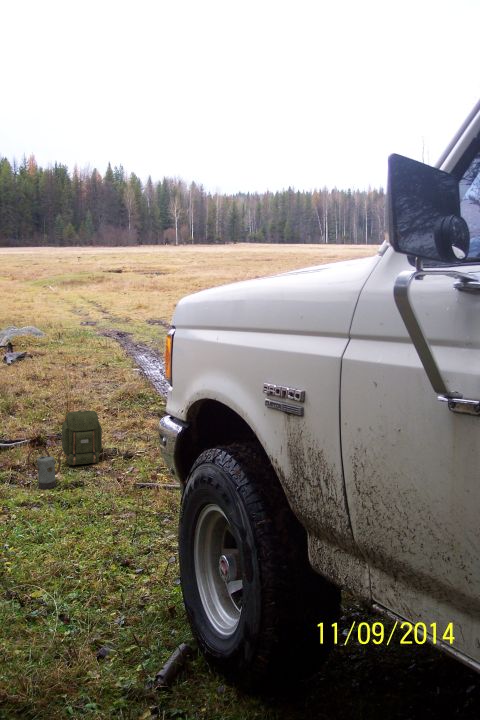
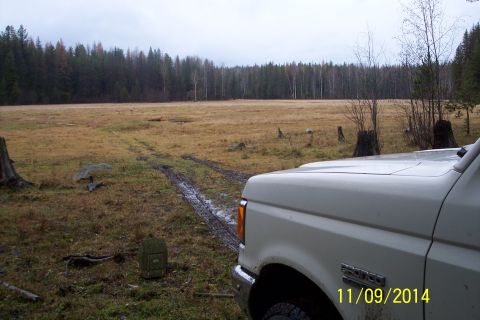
watering can: present [28,447,63,489] -> none [117,268,142,299]

